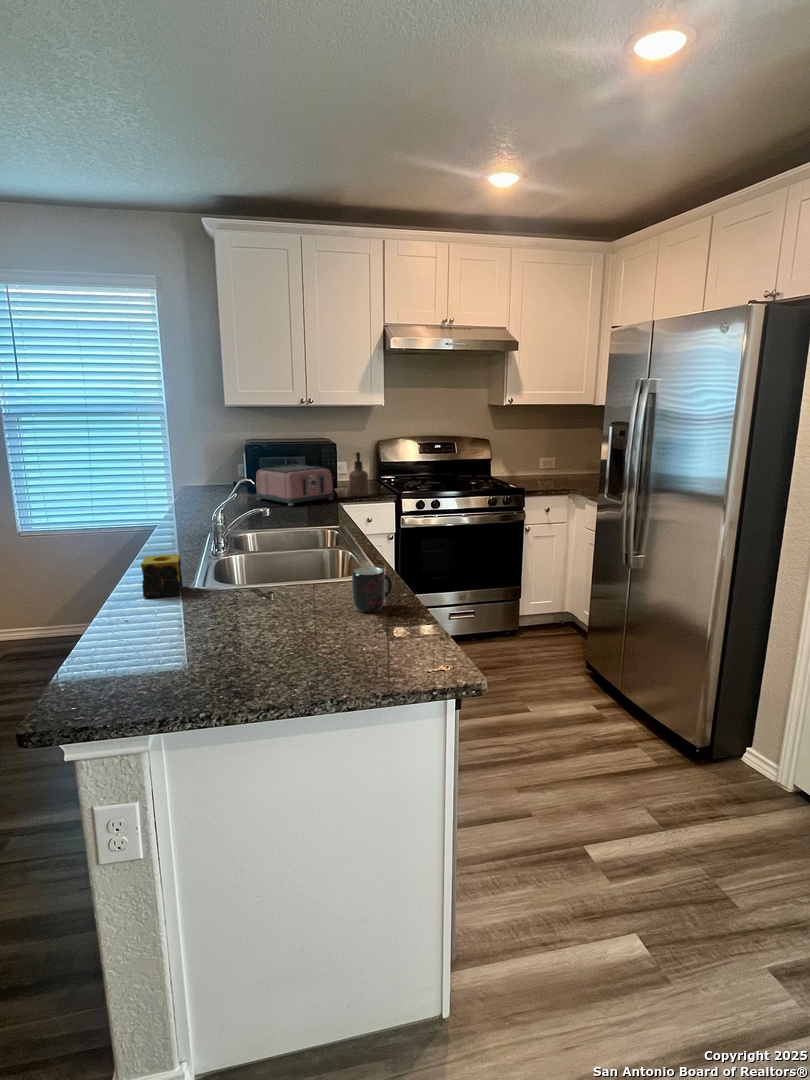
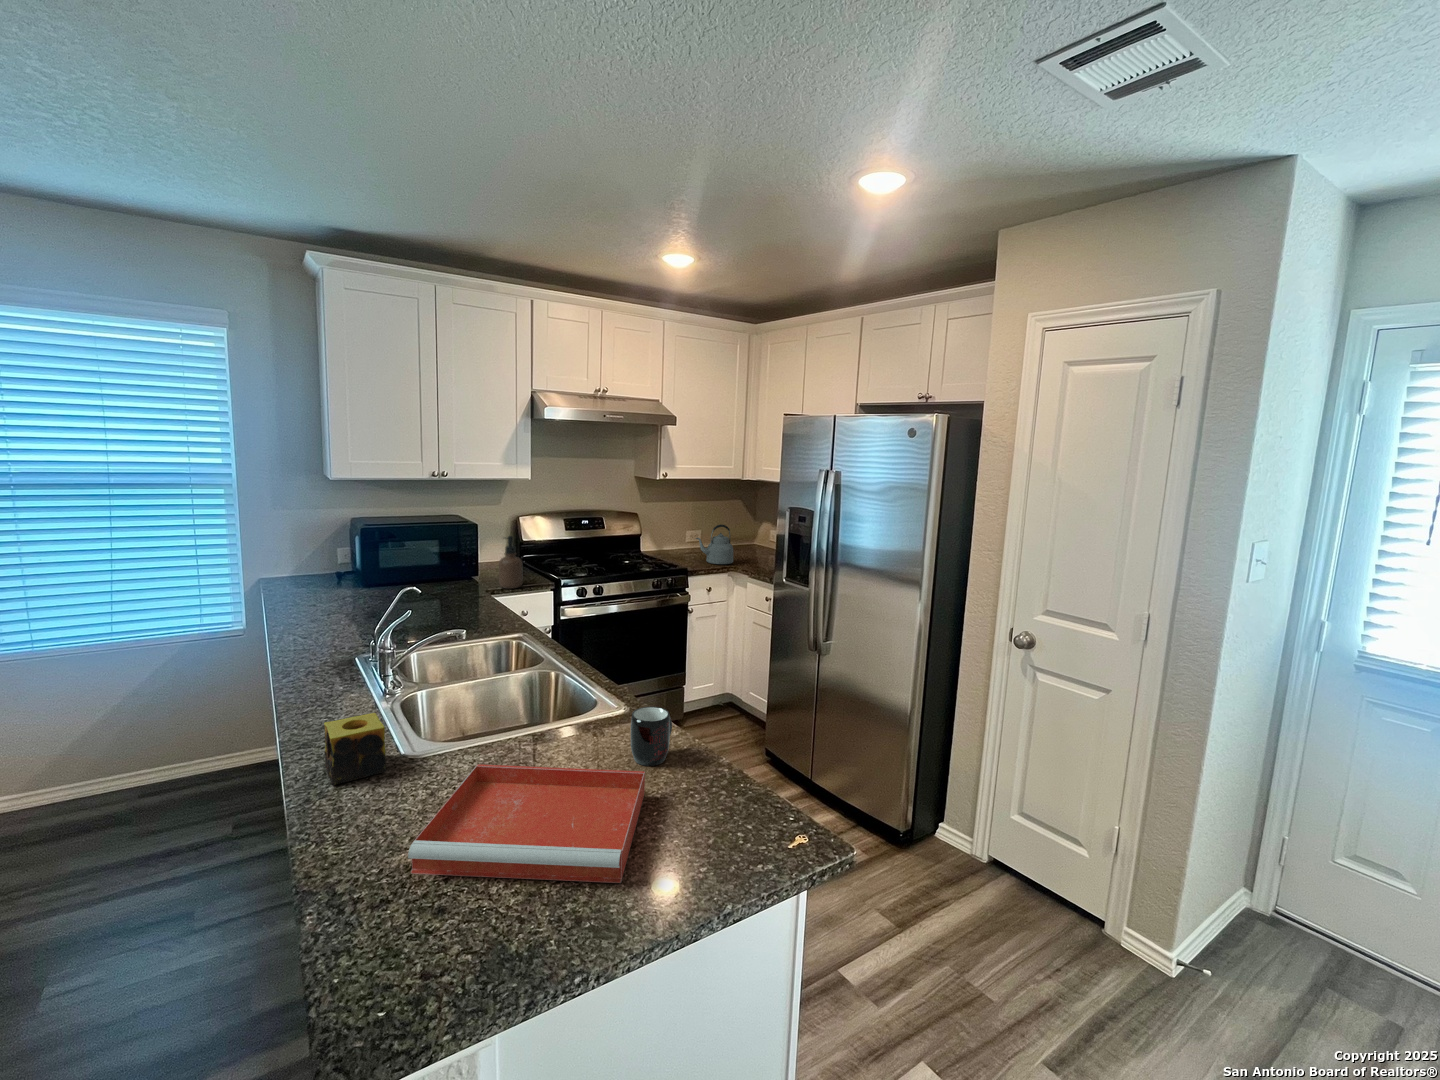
kettle: none [537,448,575,486] -> present [696,525,733,564]
toaster: present [256,465,334,506] -> none [376,551,483,606]
tray: none [148,592,343,673] -> present [408,764,645,883]

